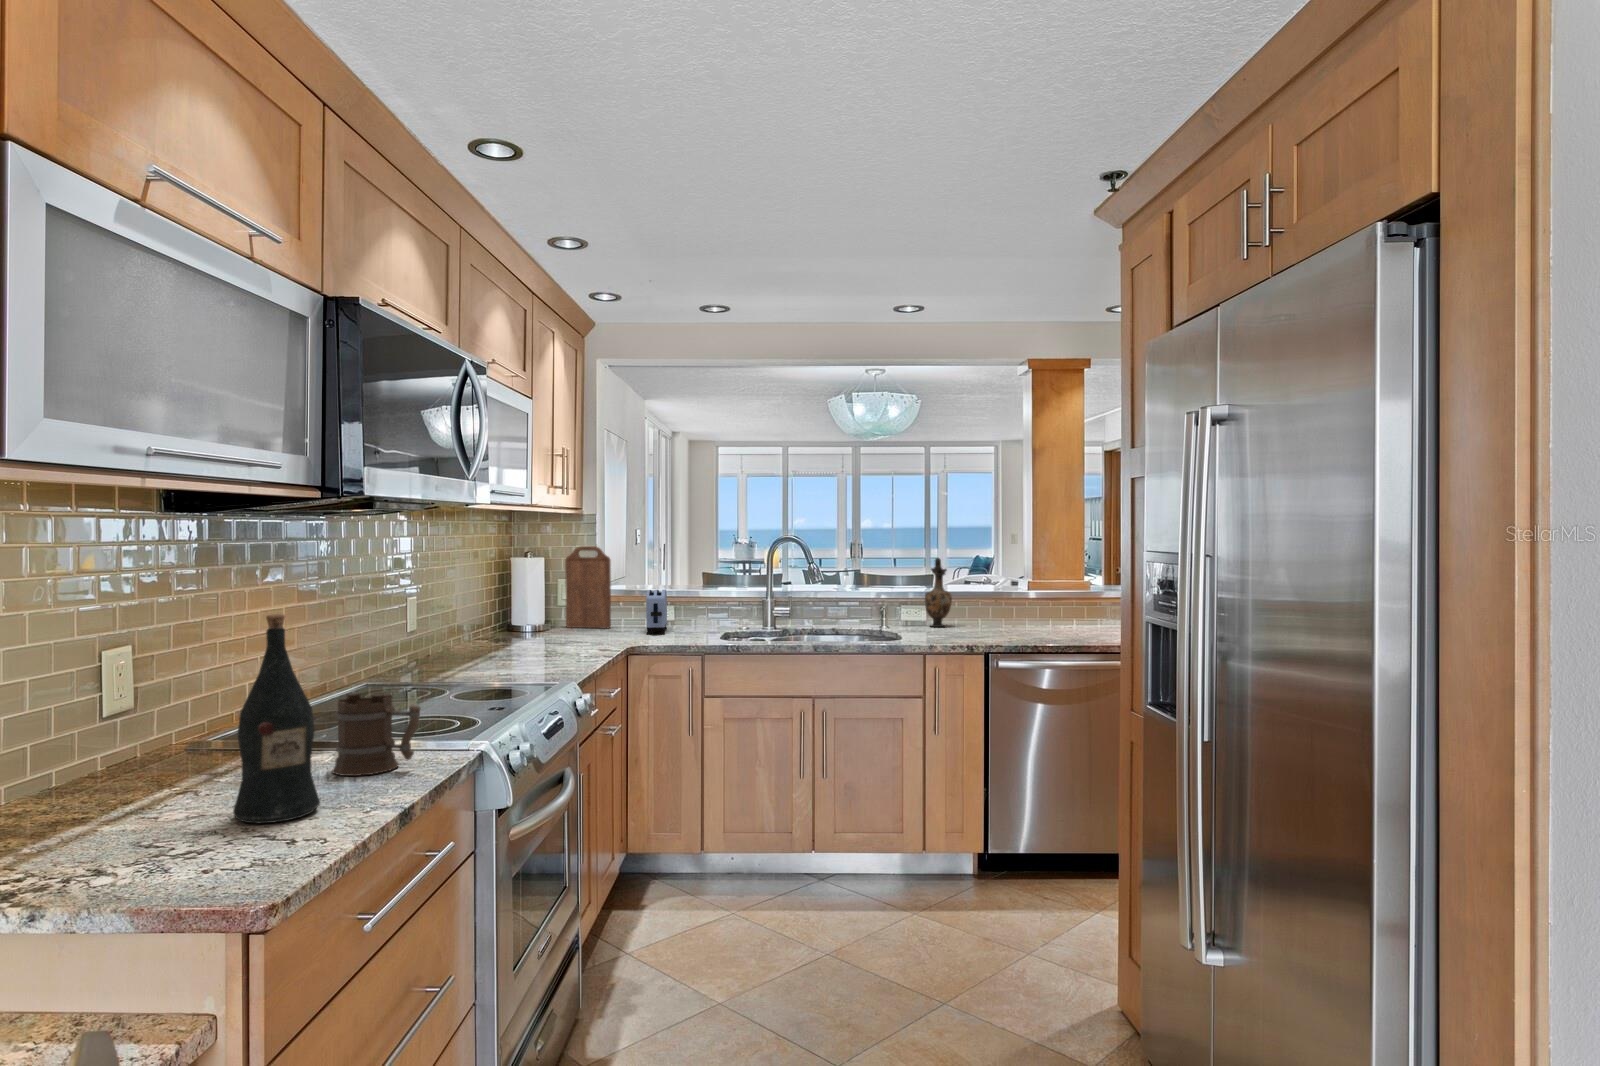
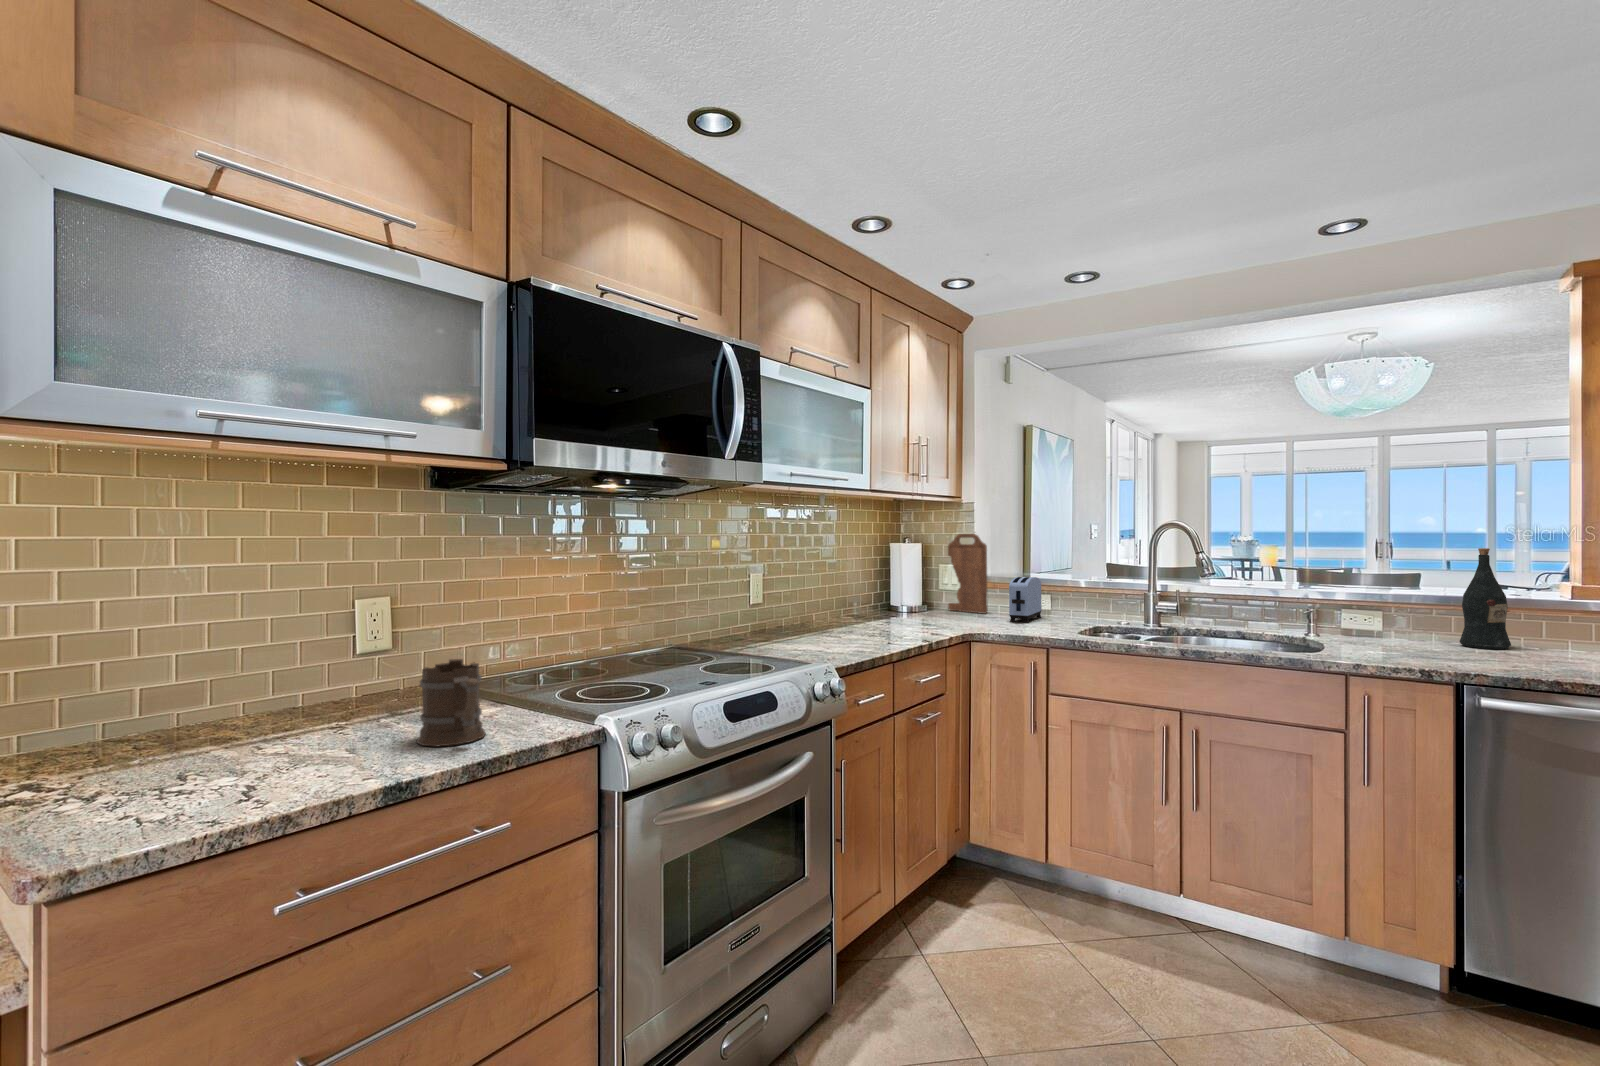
vase: present [925,558,952,627] -> none [1379,547,1423,638]
wine bottle: present [233,614,320,823] -> present [1460,548,1511,649]

